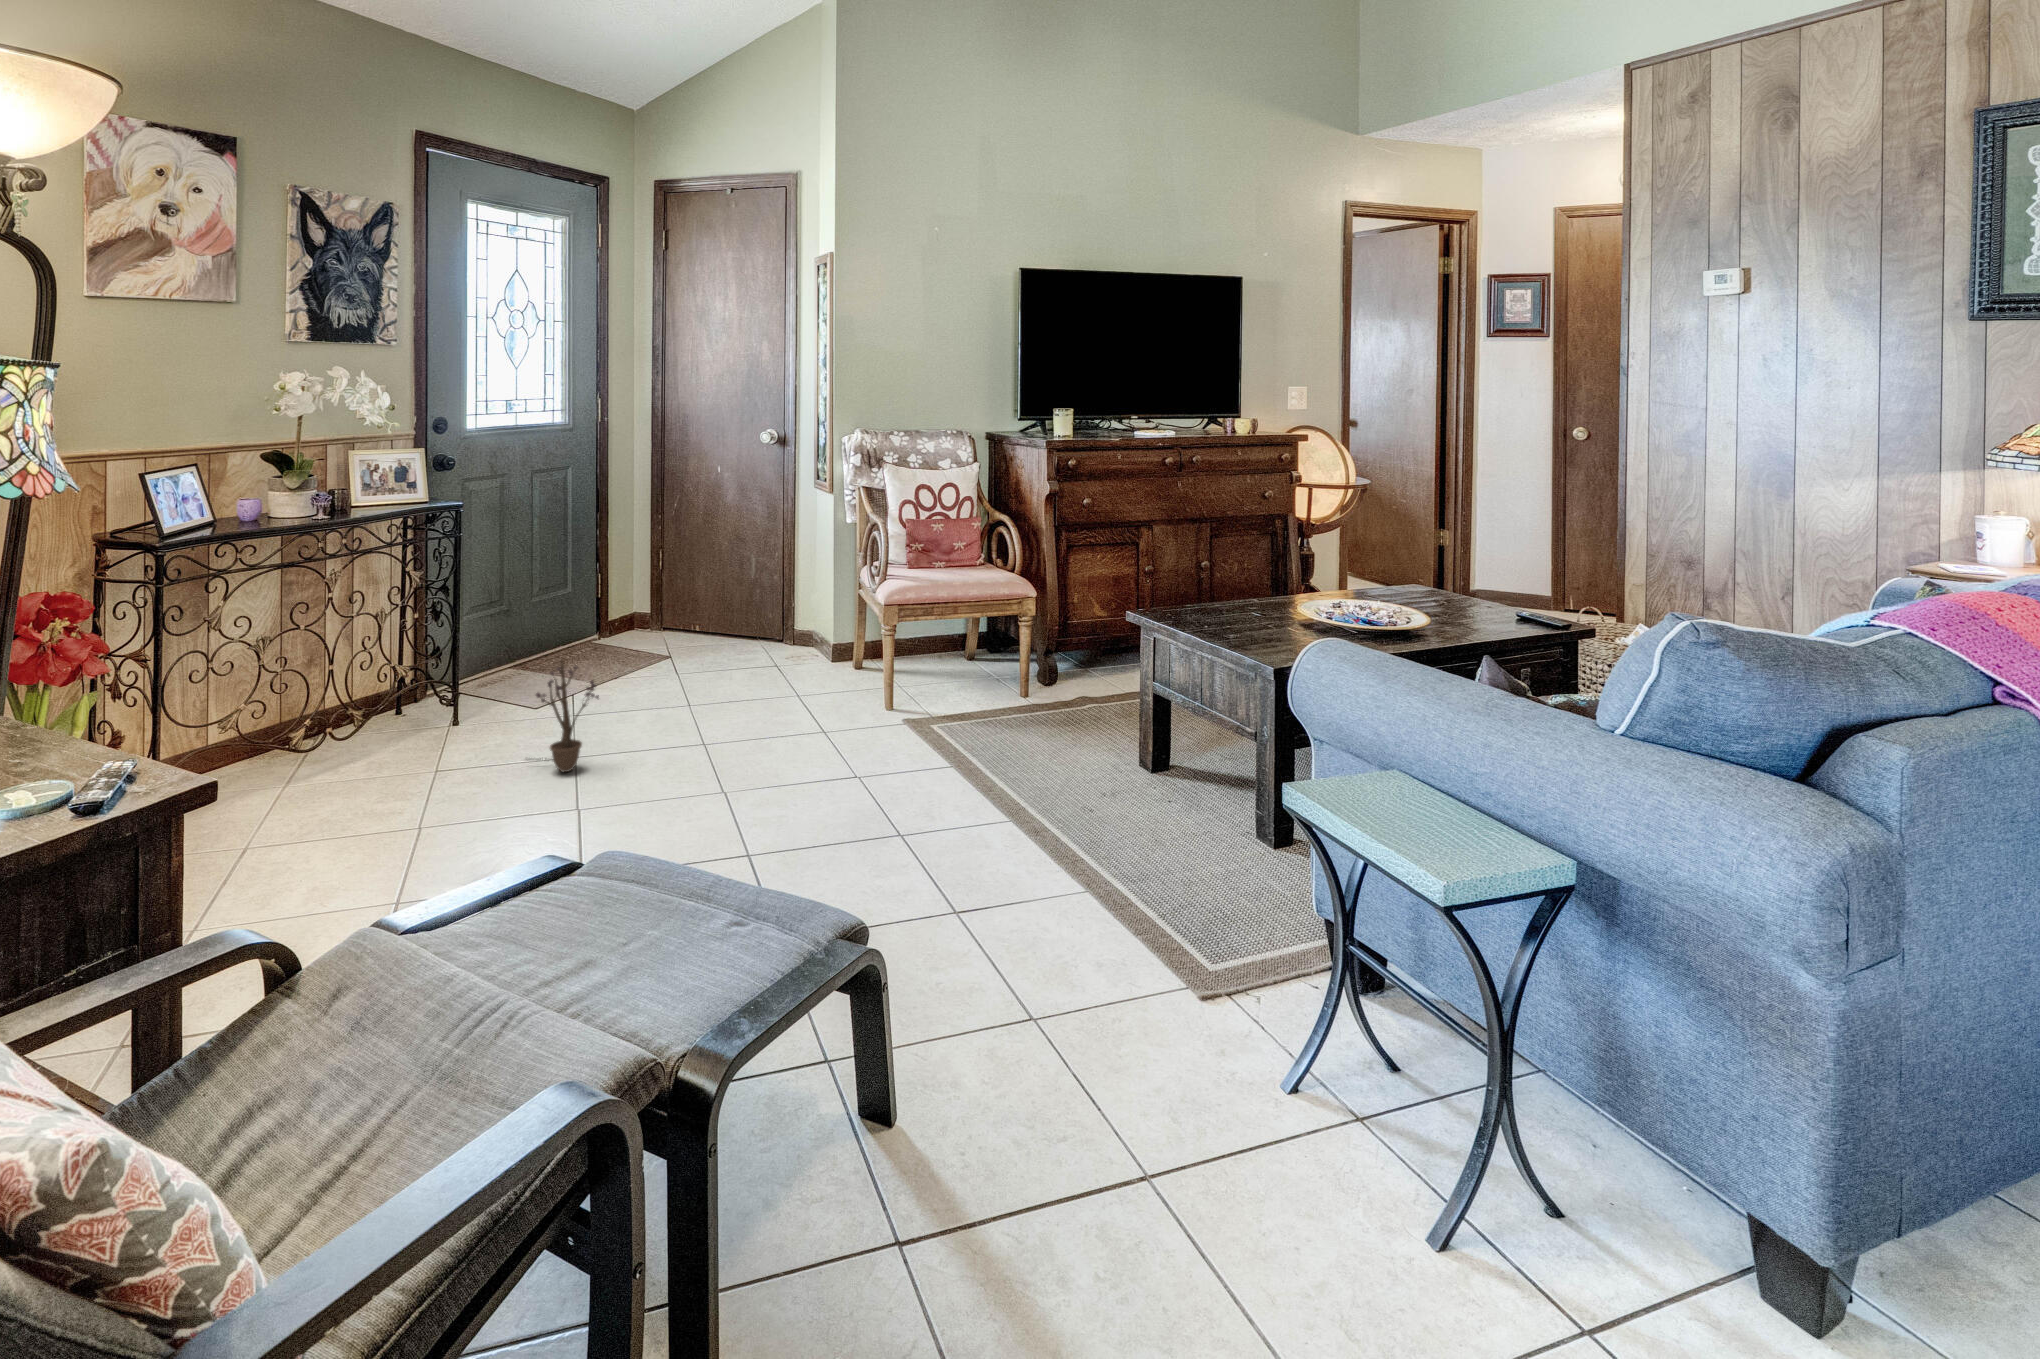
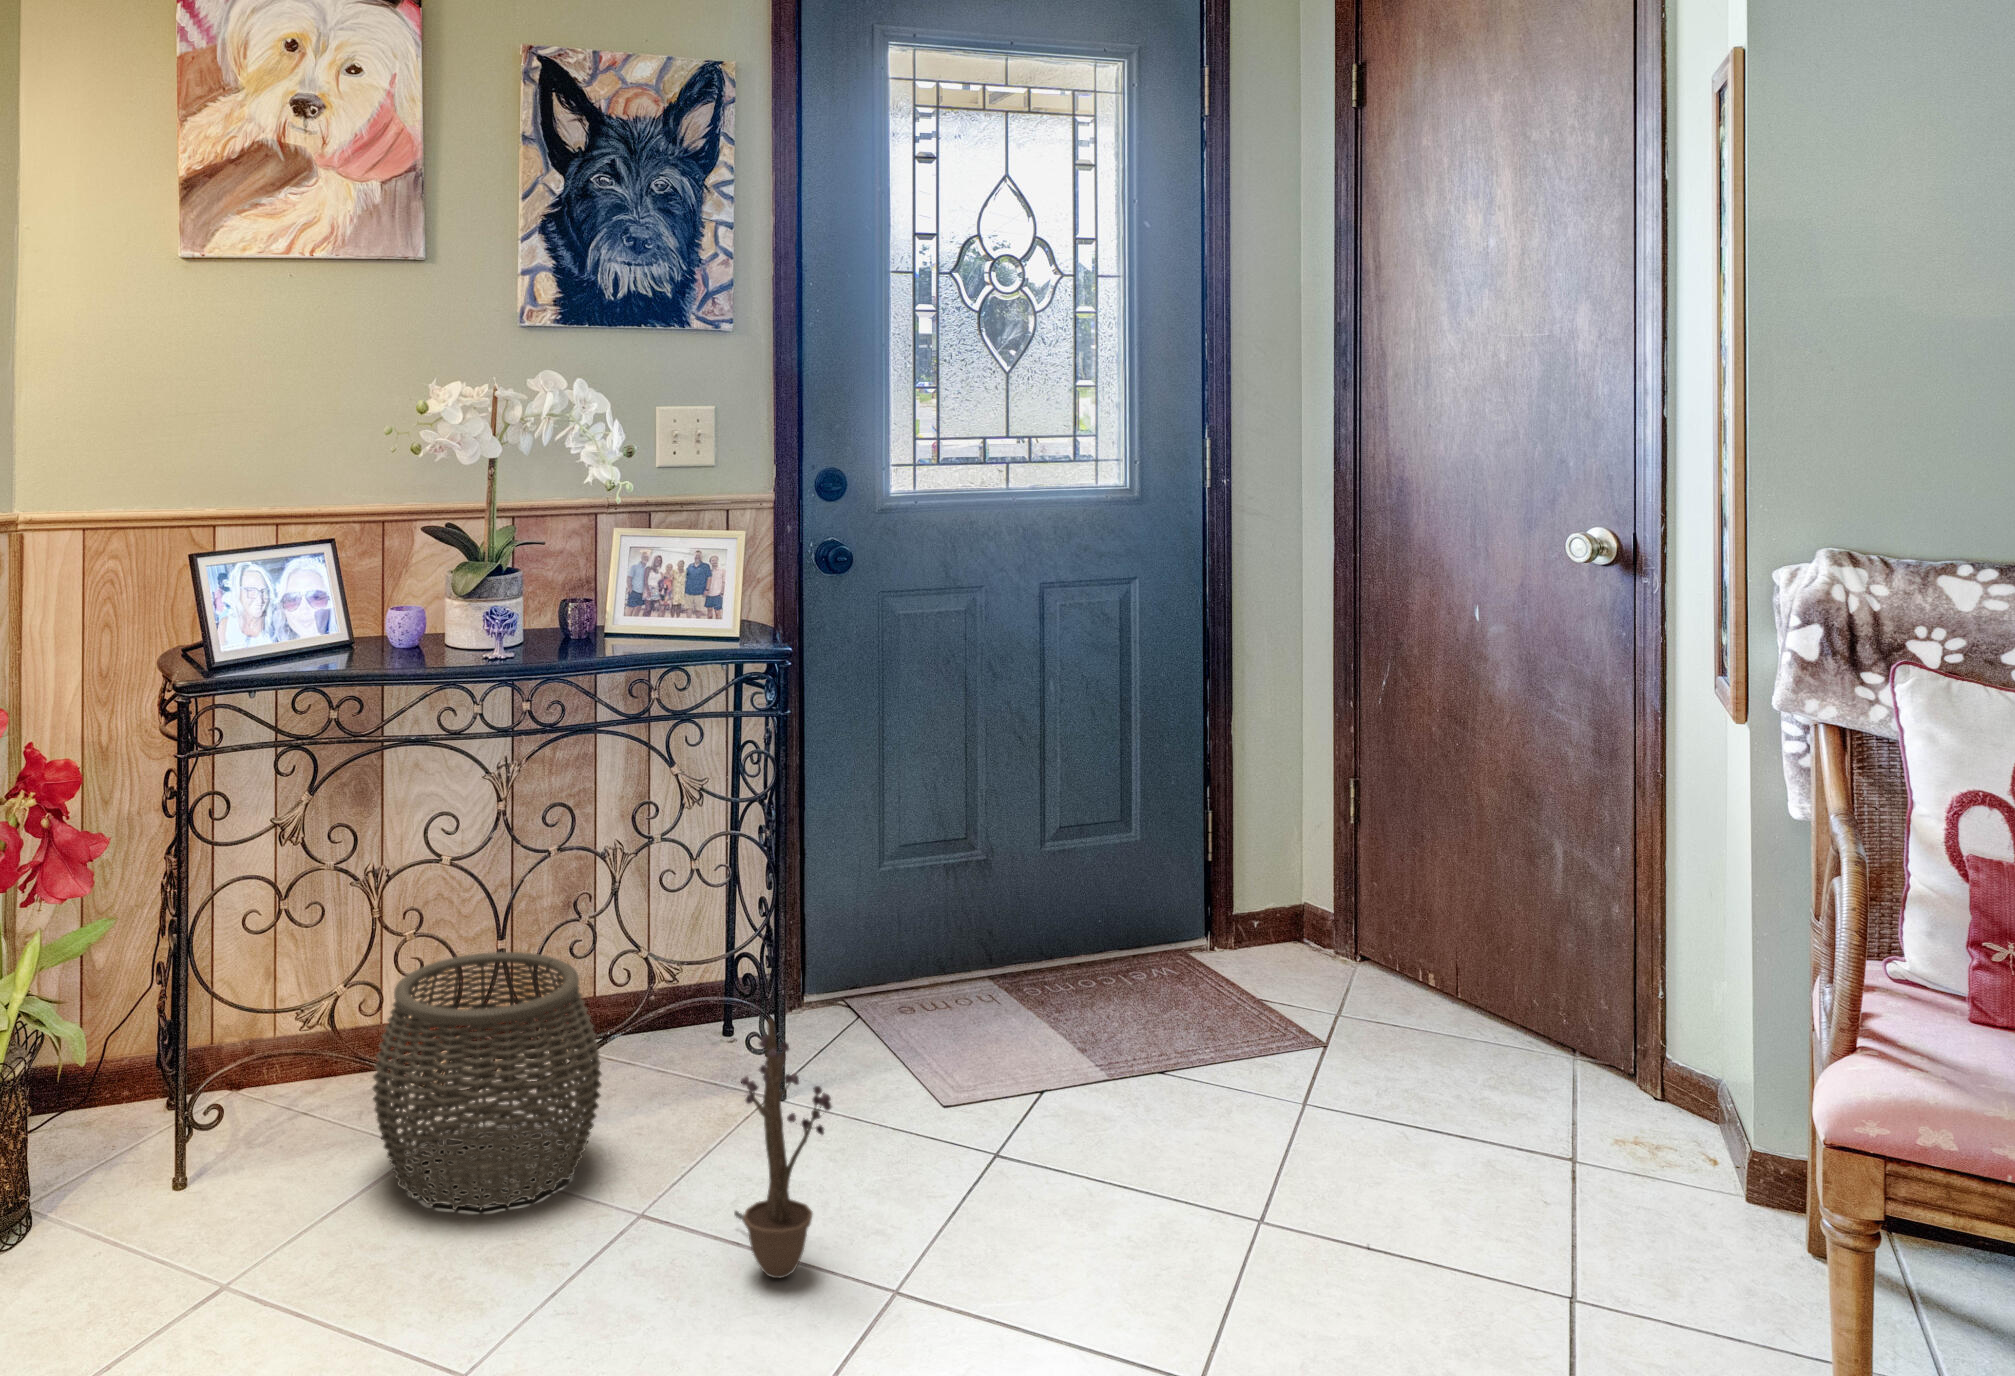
woven basket: none [304,673,436,804] -> present [373,952,601,1210]

